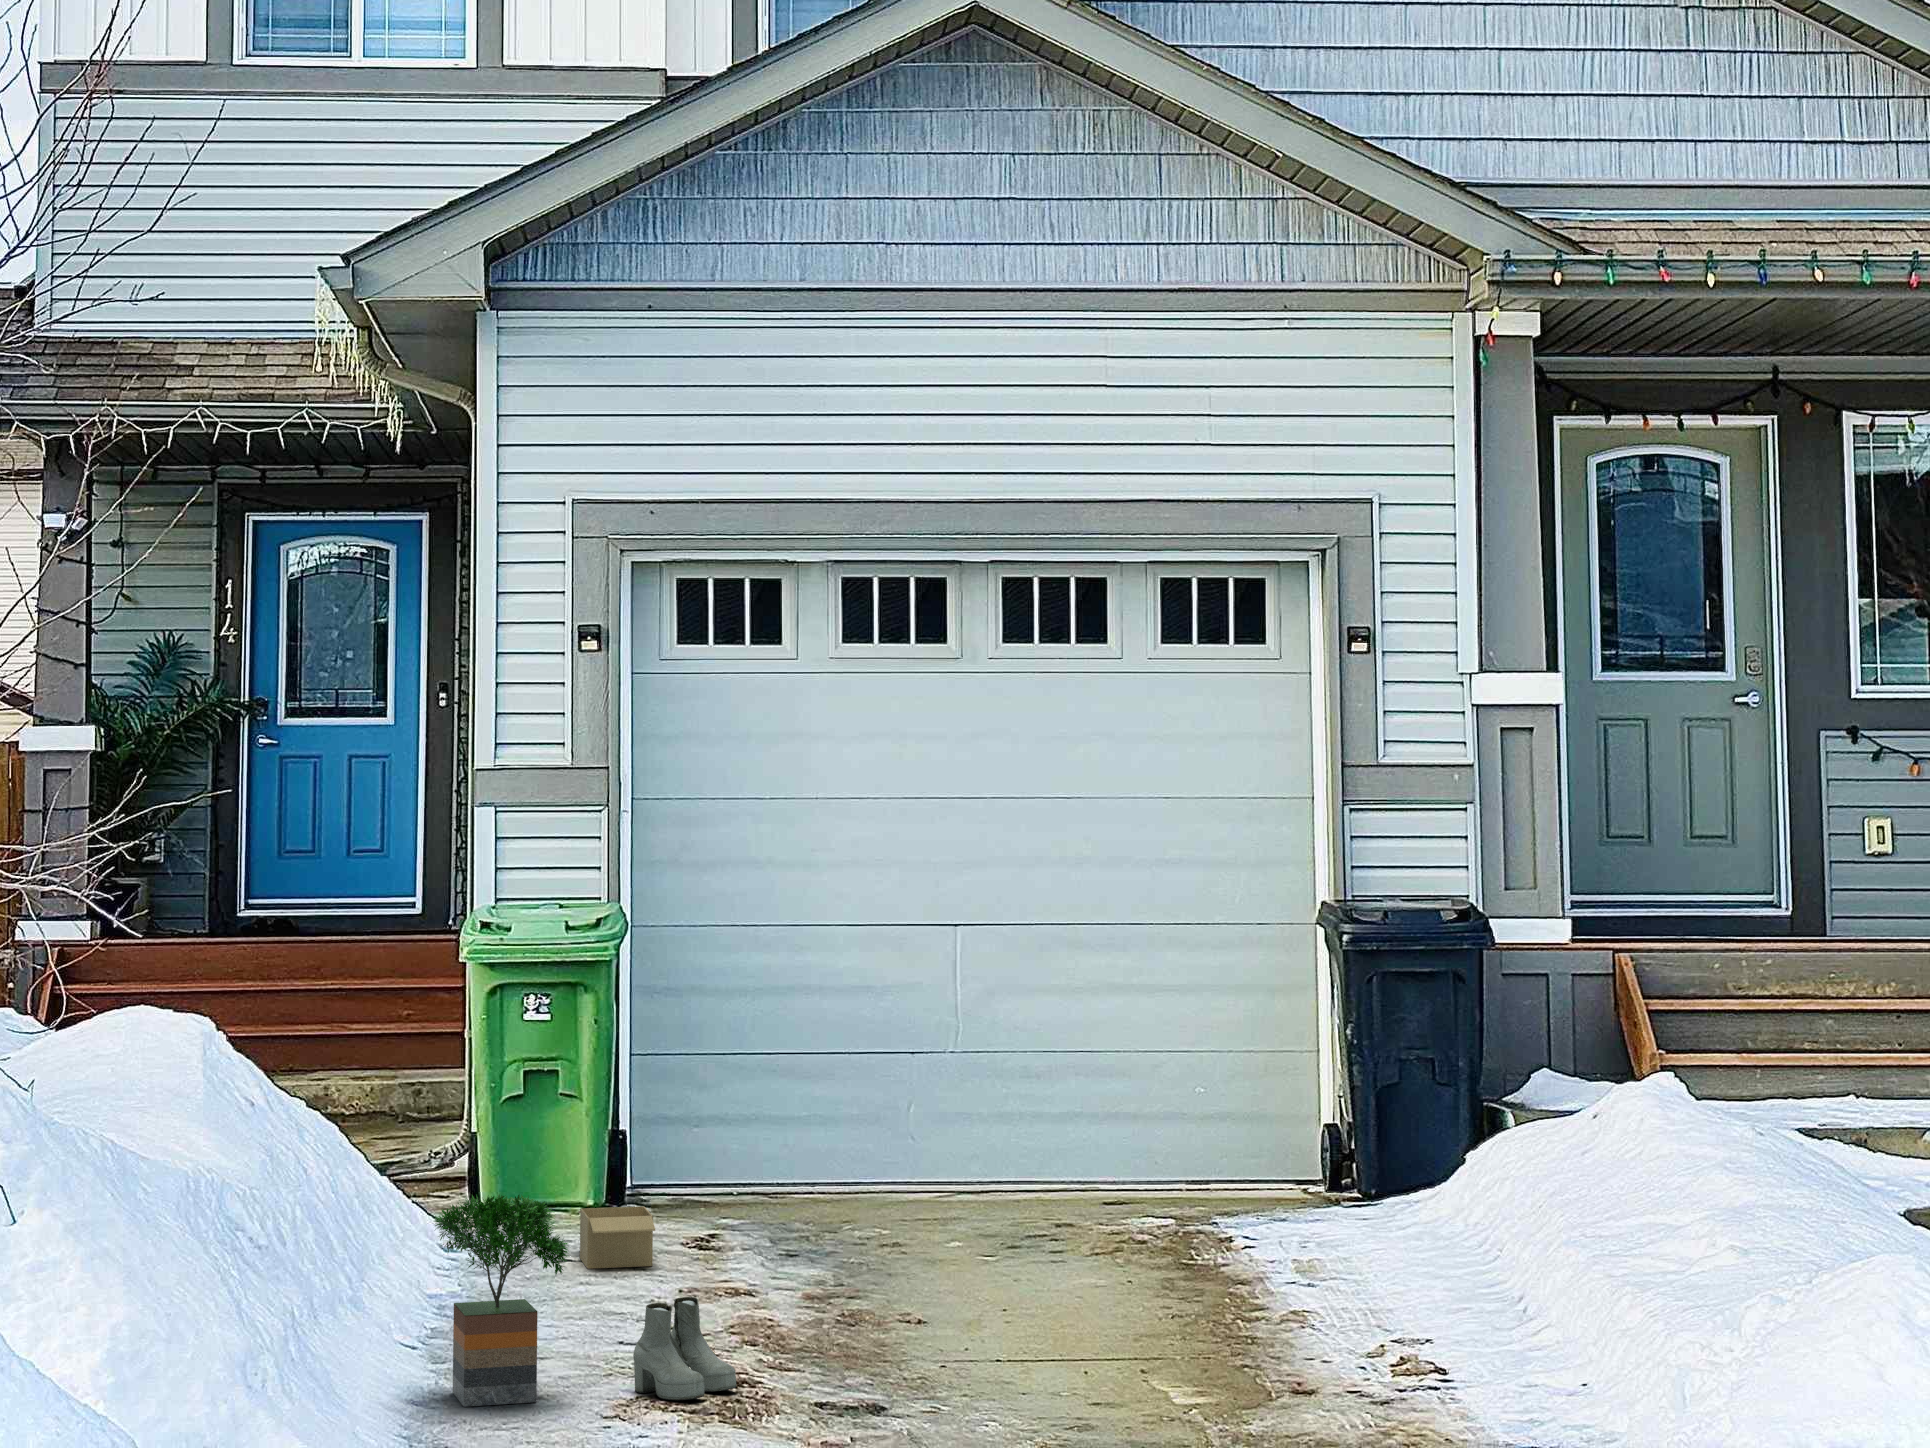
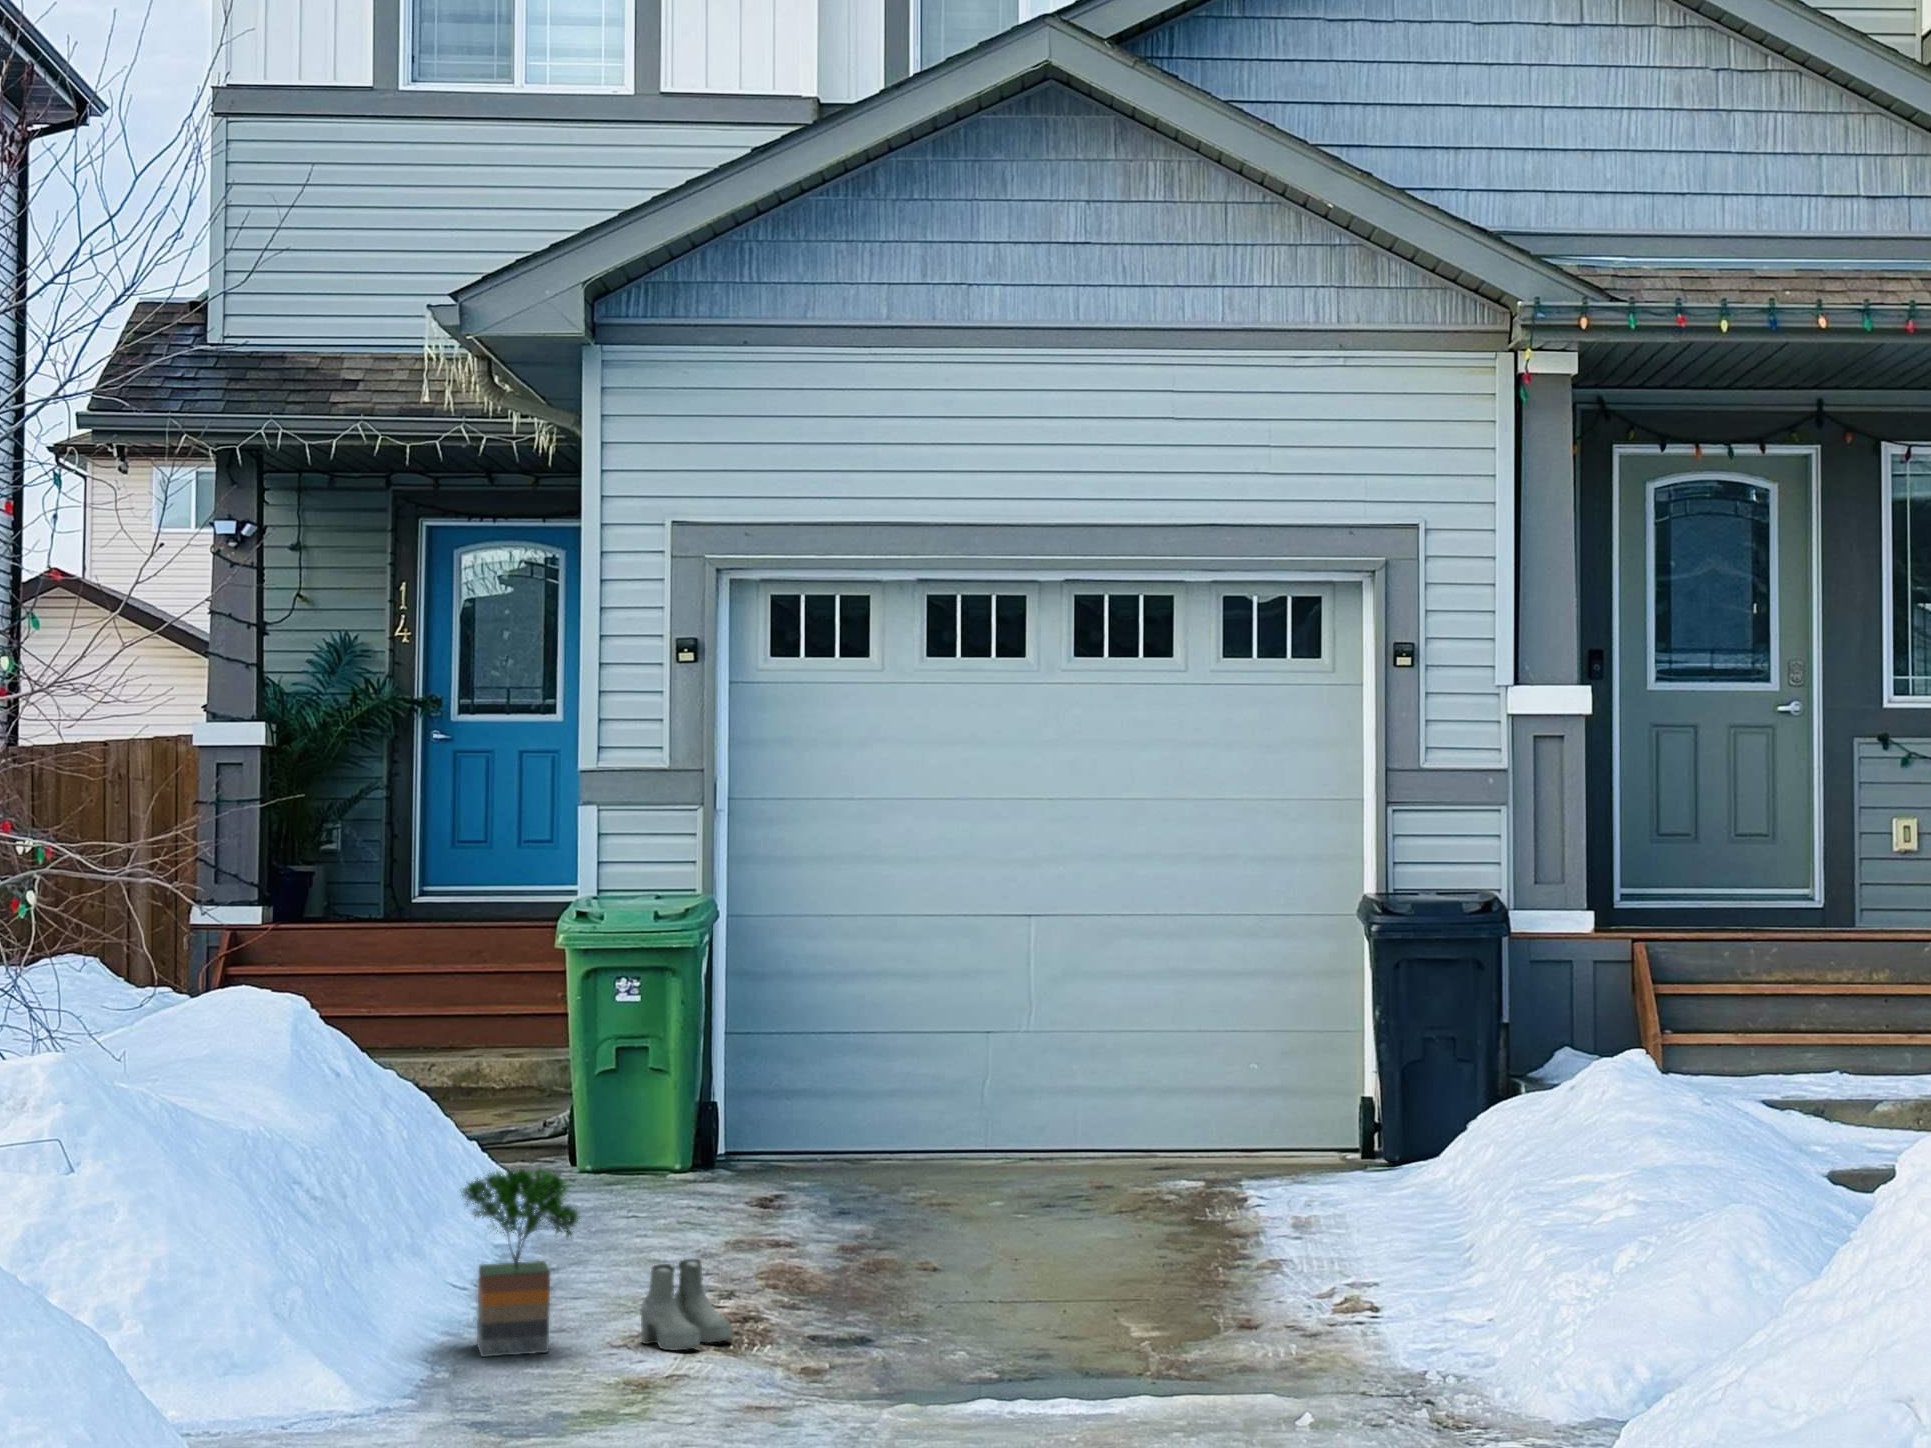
cardboard box: present [578,1206,655,1269] -> none [645,1175,709,1232]

